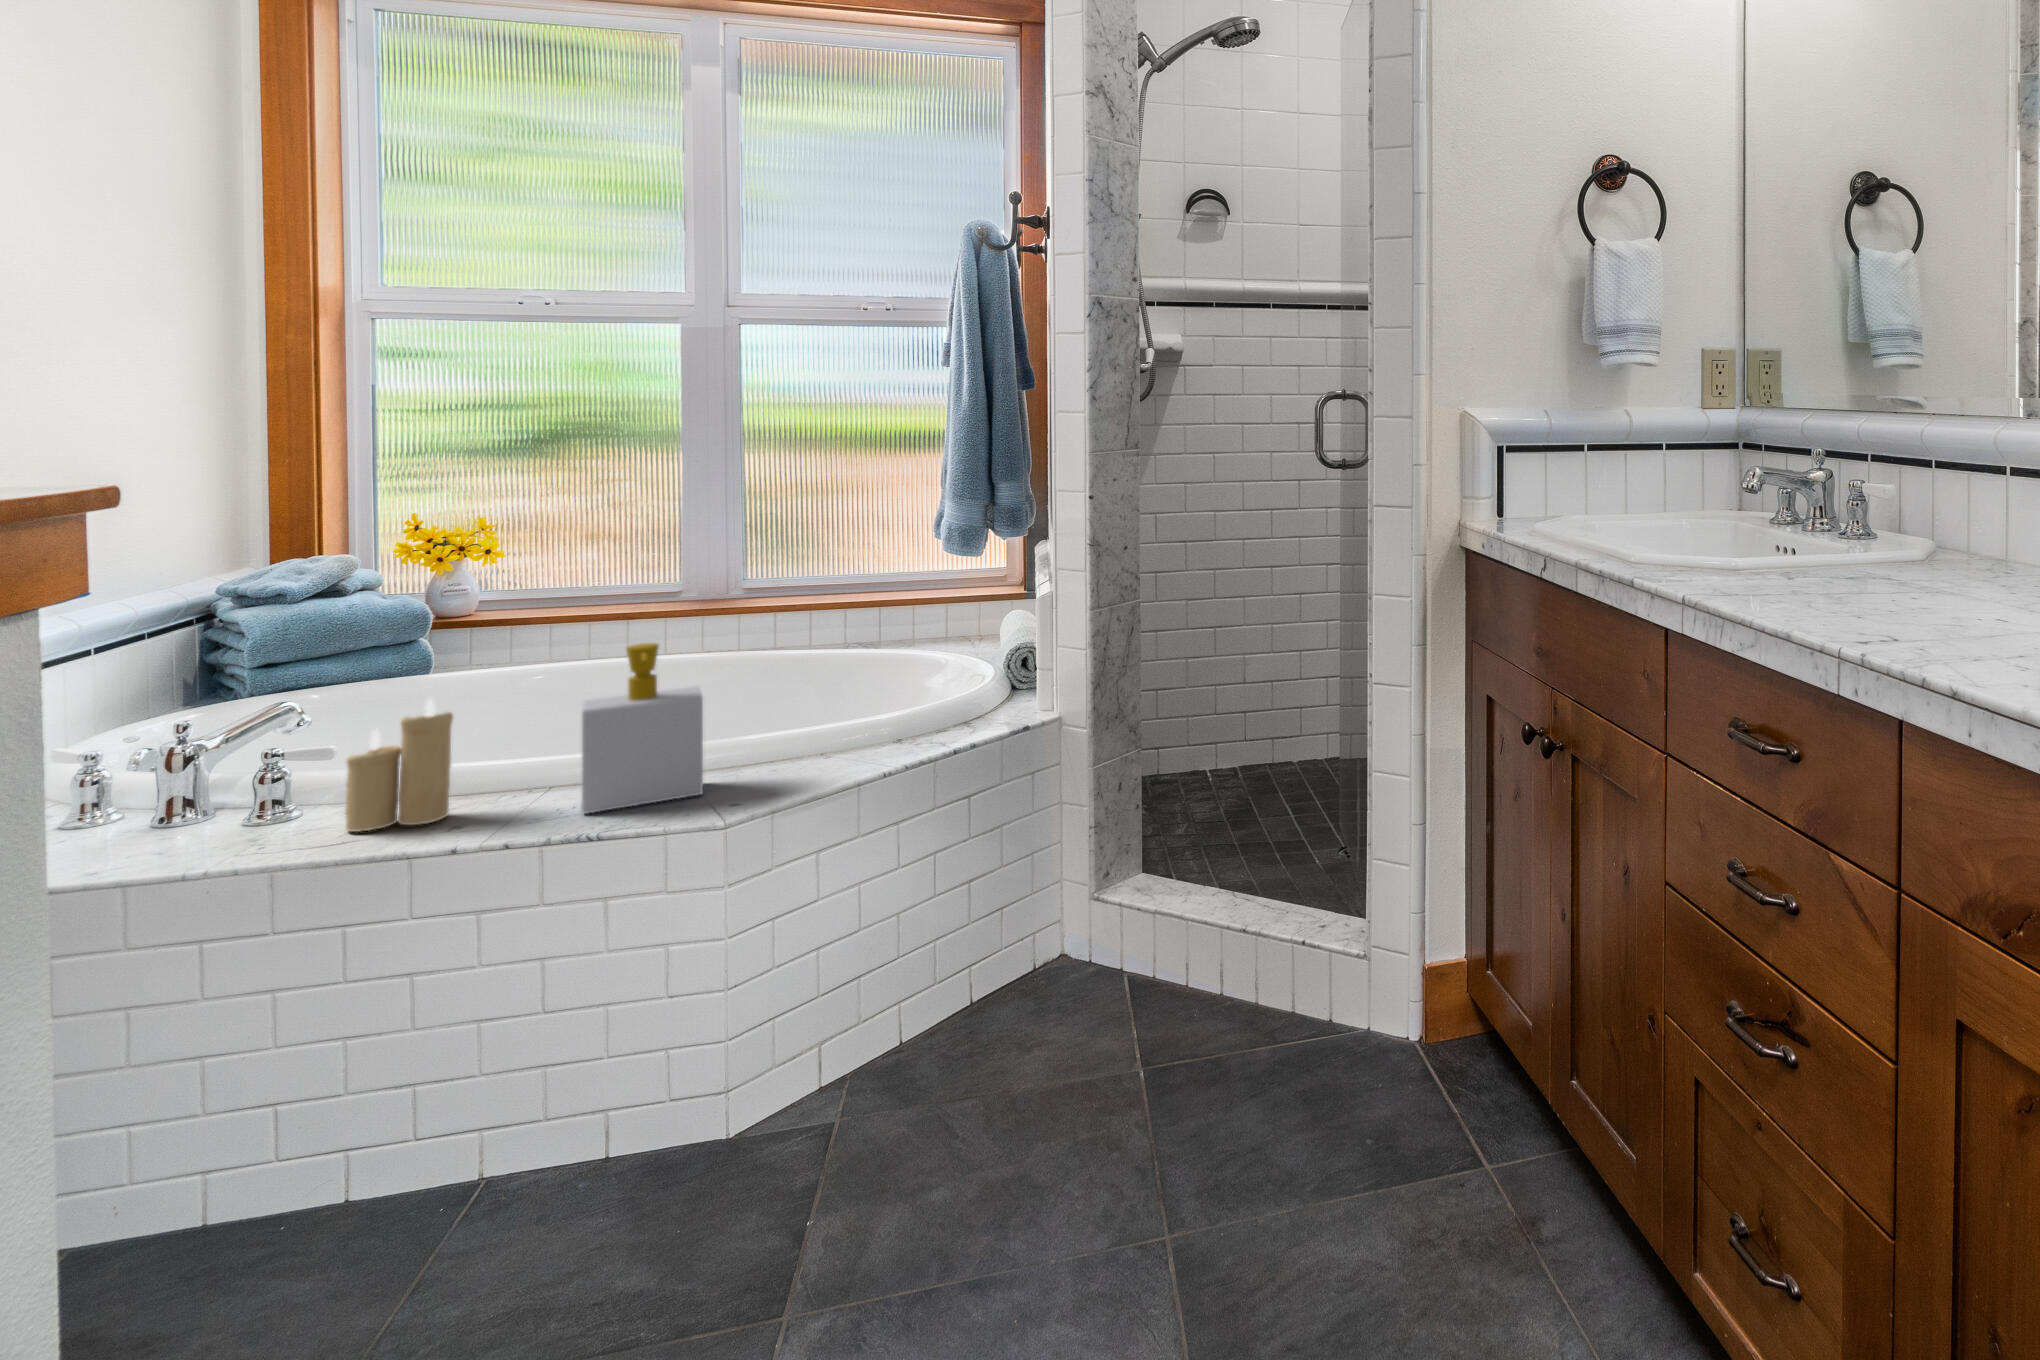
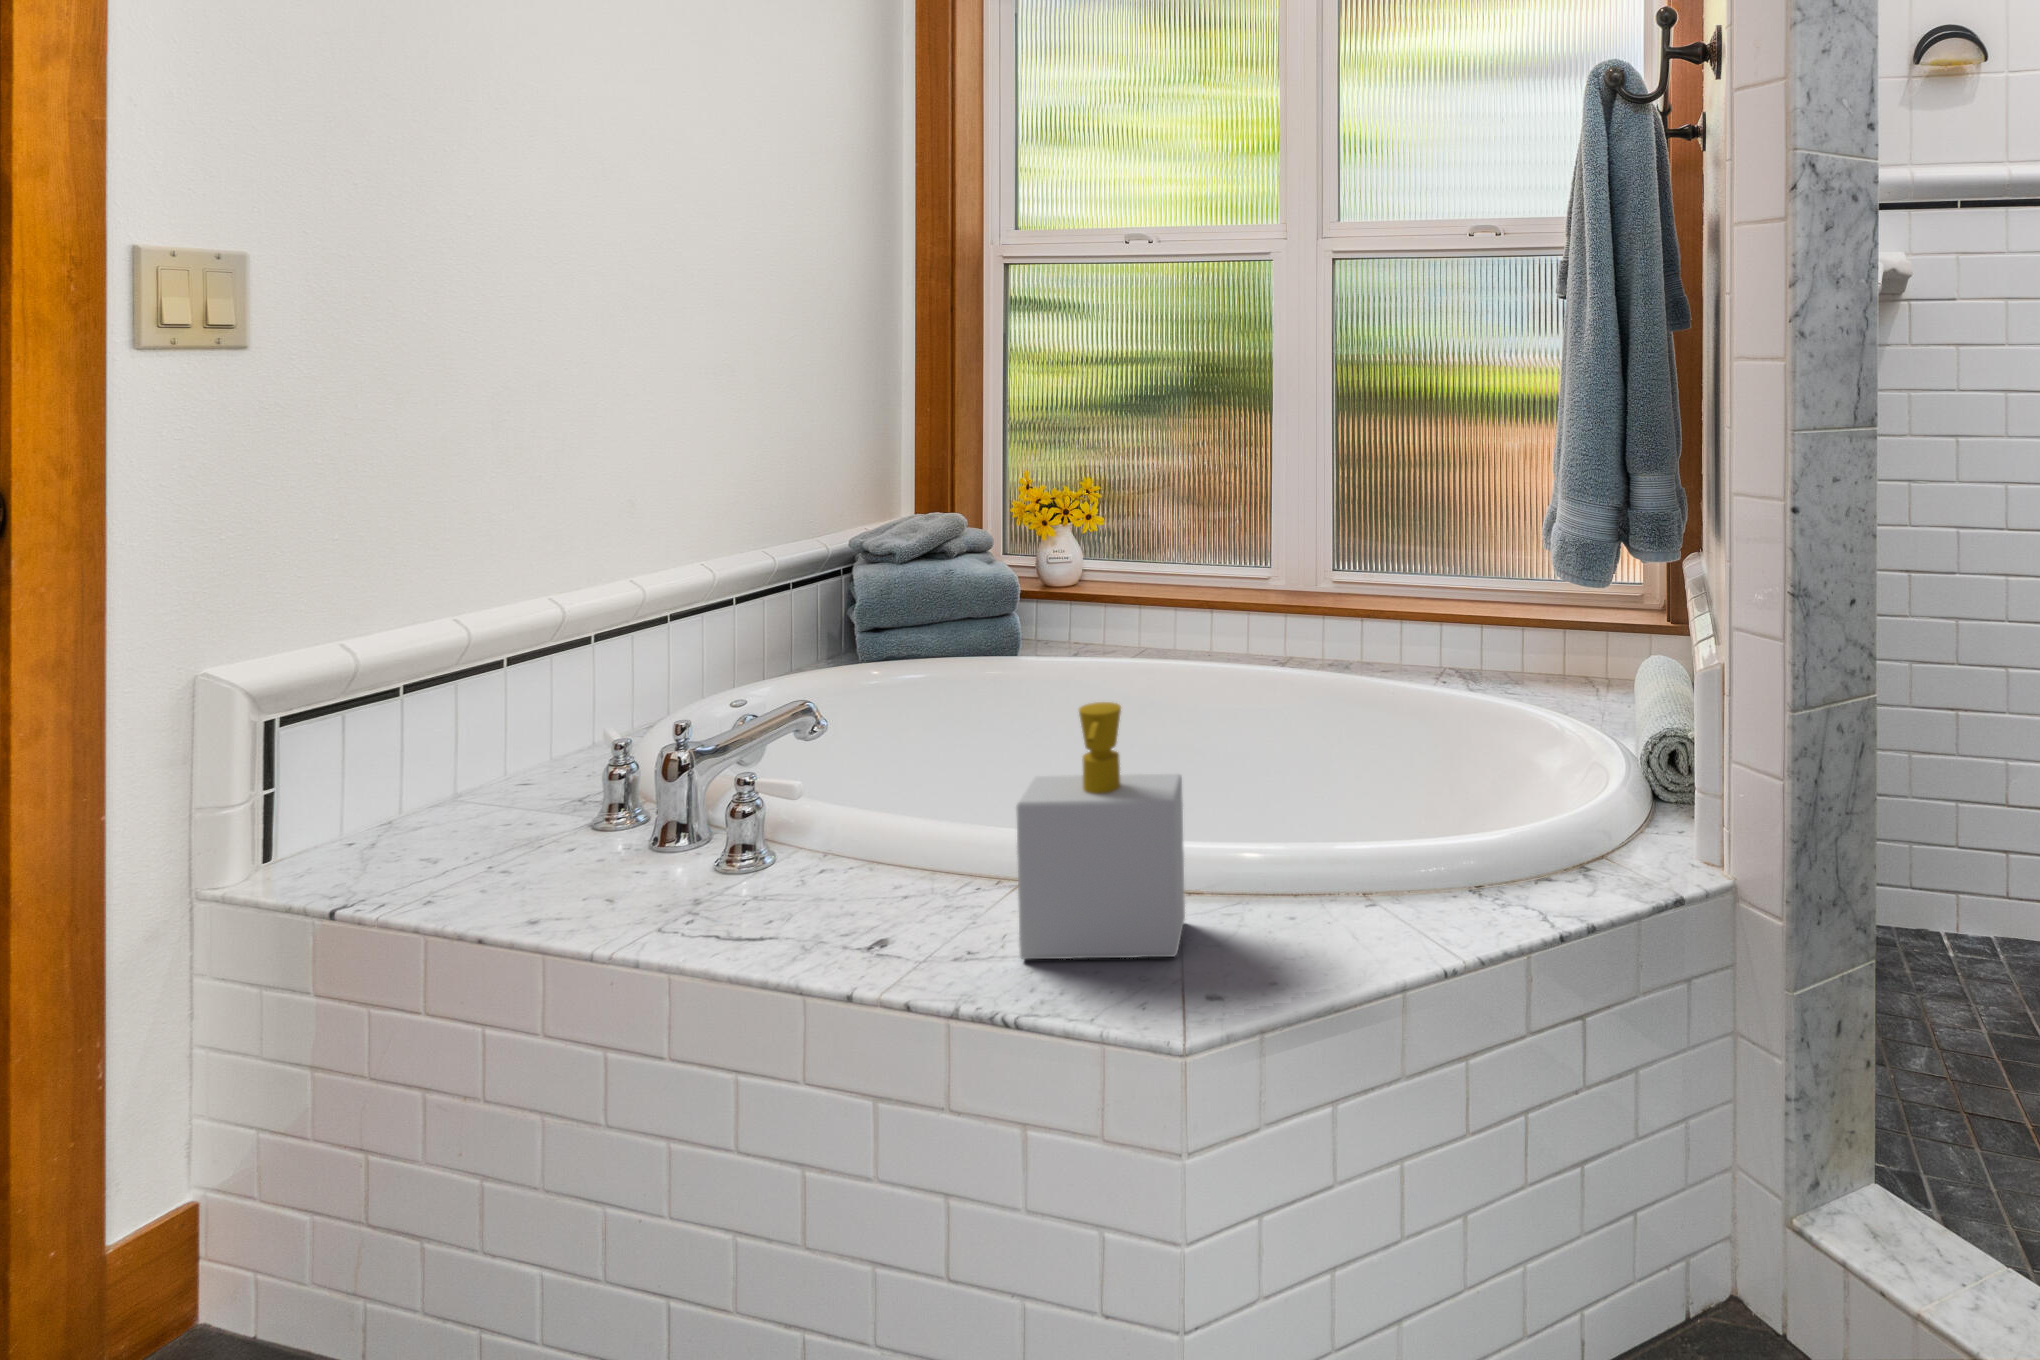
candle: present [345,699,453,832] -> none [781,746,894,925]

